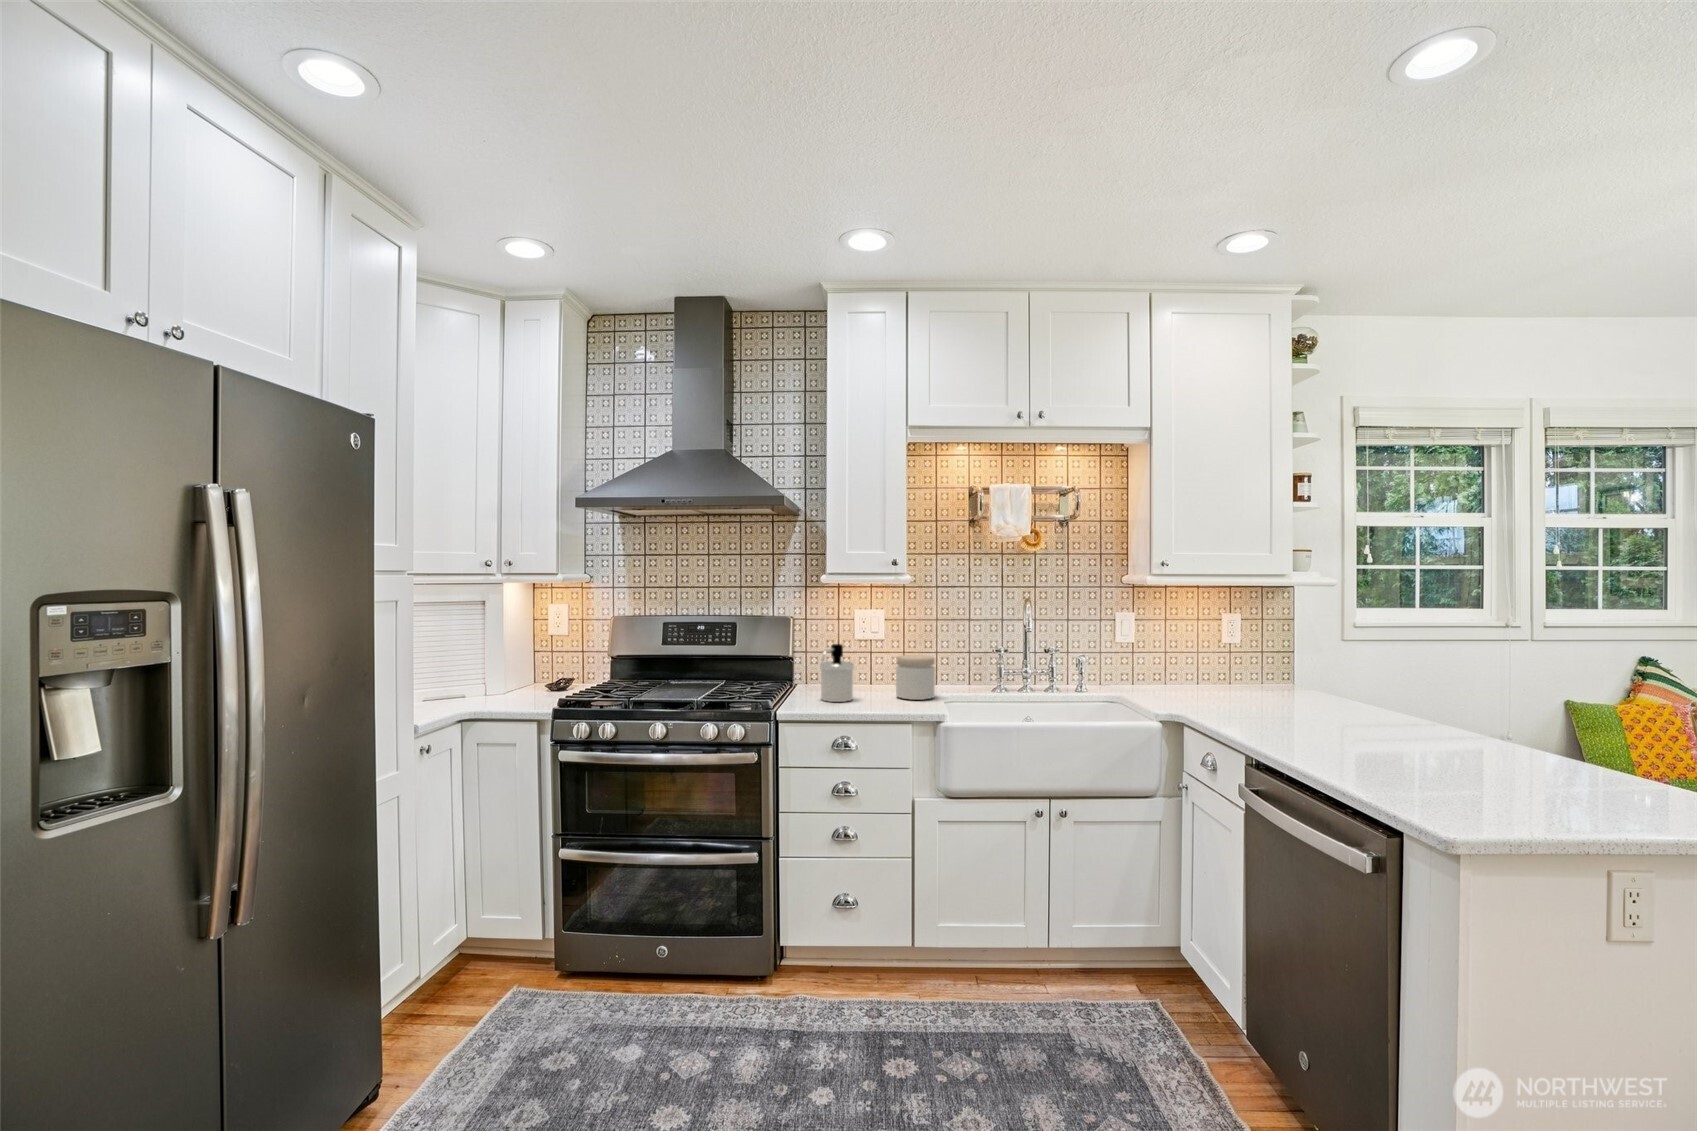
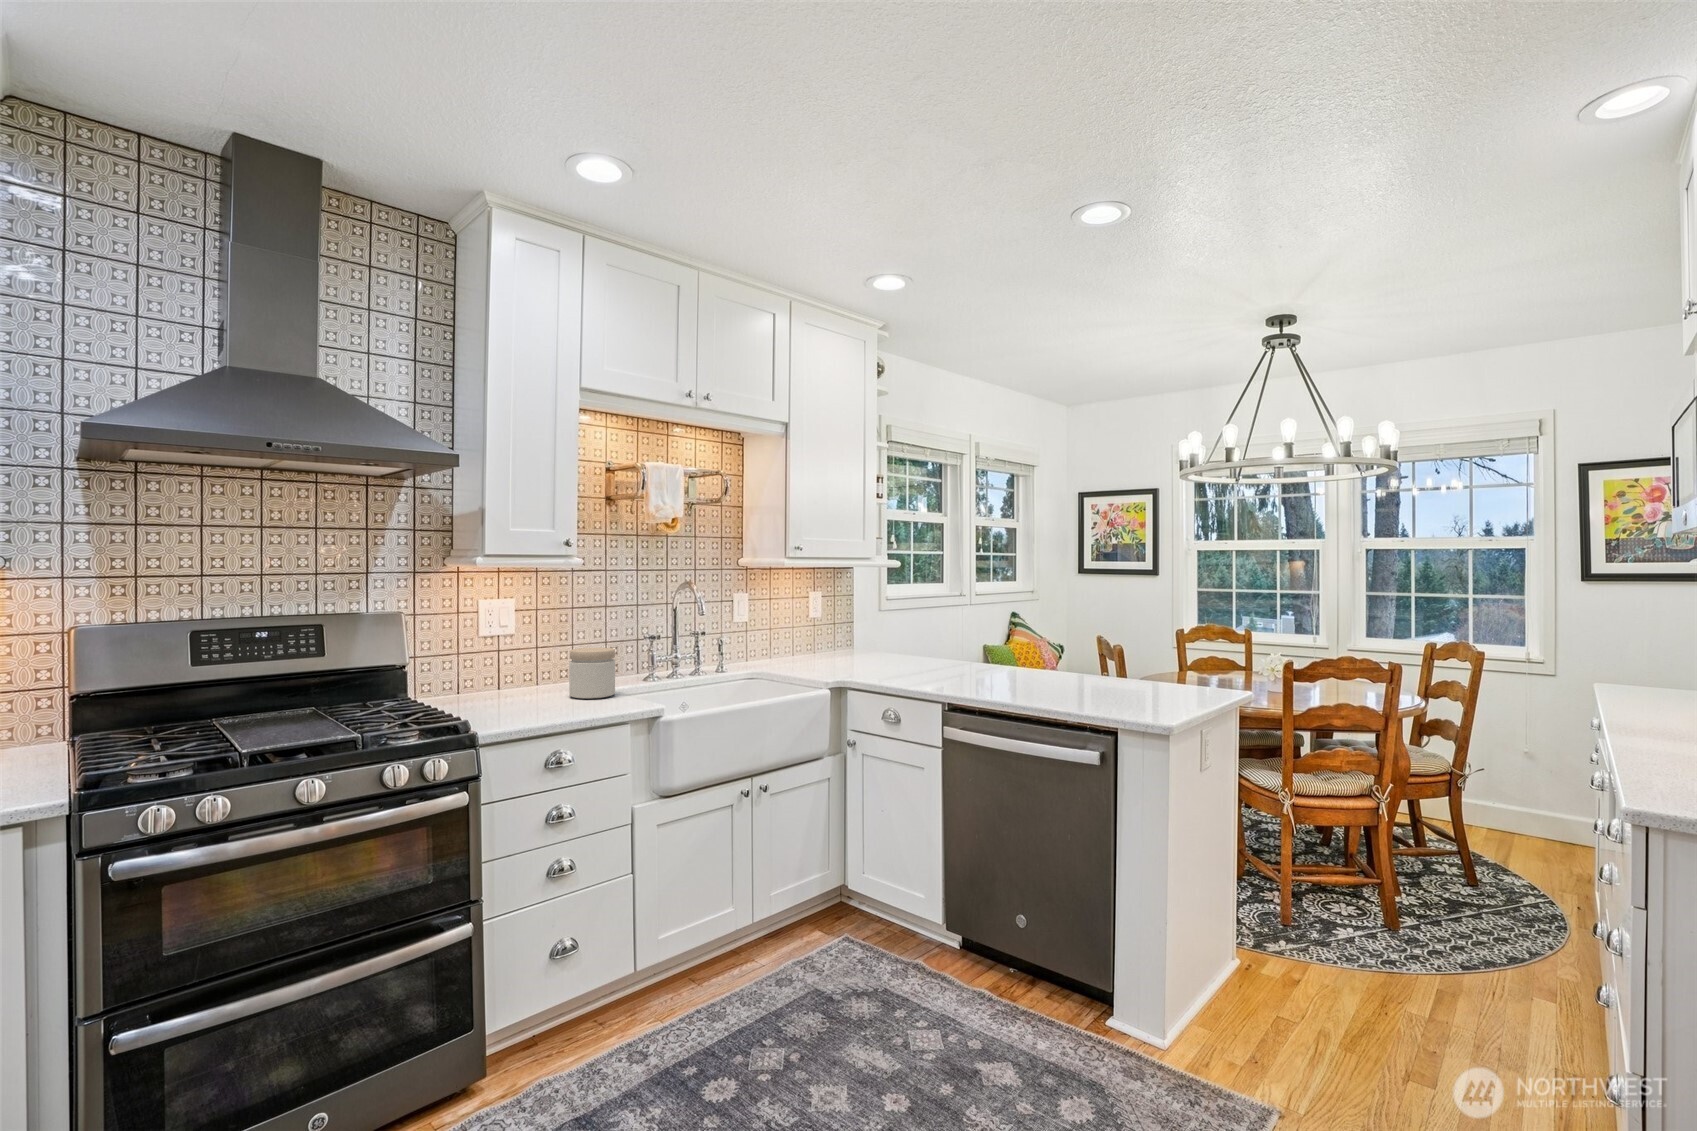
soap dispenser: present [820,644,854,702] -> none [493,641,538,713]

